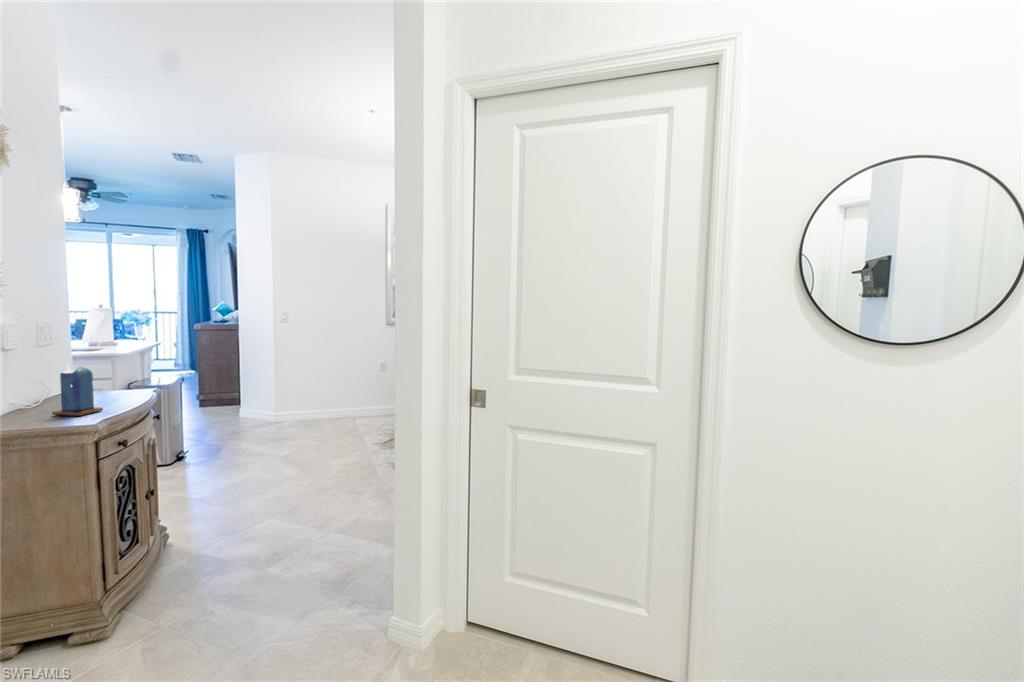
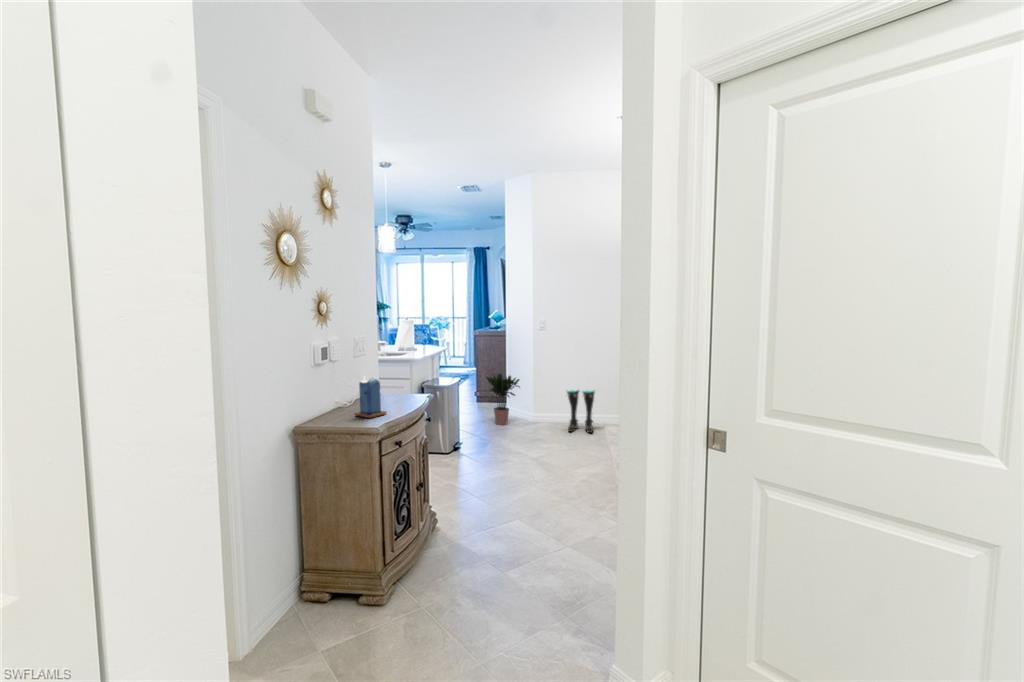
potted plant: none [213,368,261,430] -> present [486,373,519,425]
boots: none [312,384,345,430] -> present [567,390,595,433]

